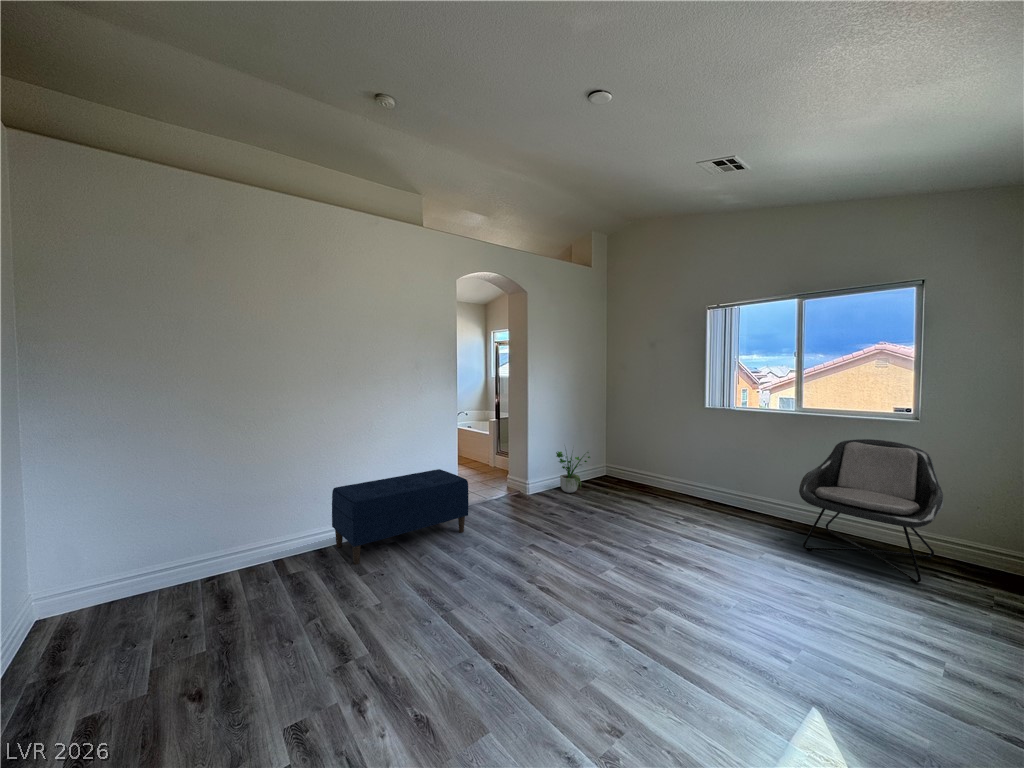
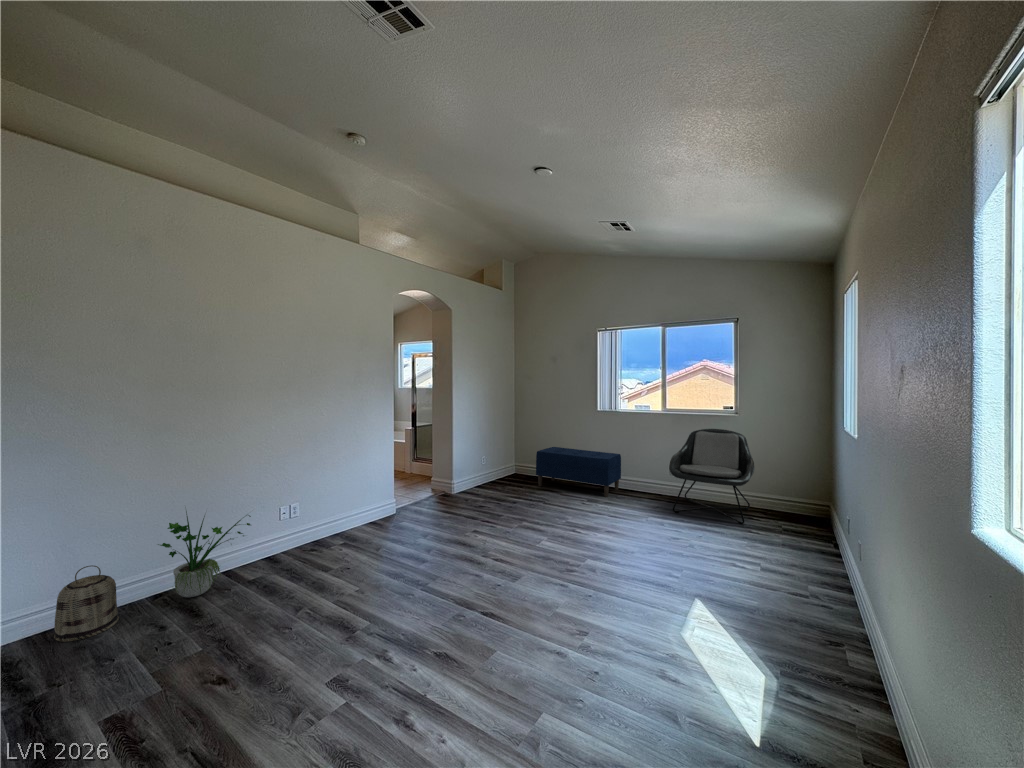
potted plant: present [556,452,590,493] -> present [158,511,251,597]
bench: present [332,469,469,565] -> present [536,447,621,497]
basket: none [114,545,171,614] -> present [54,565,119,642]

